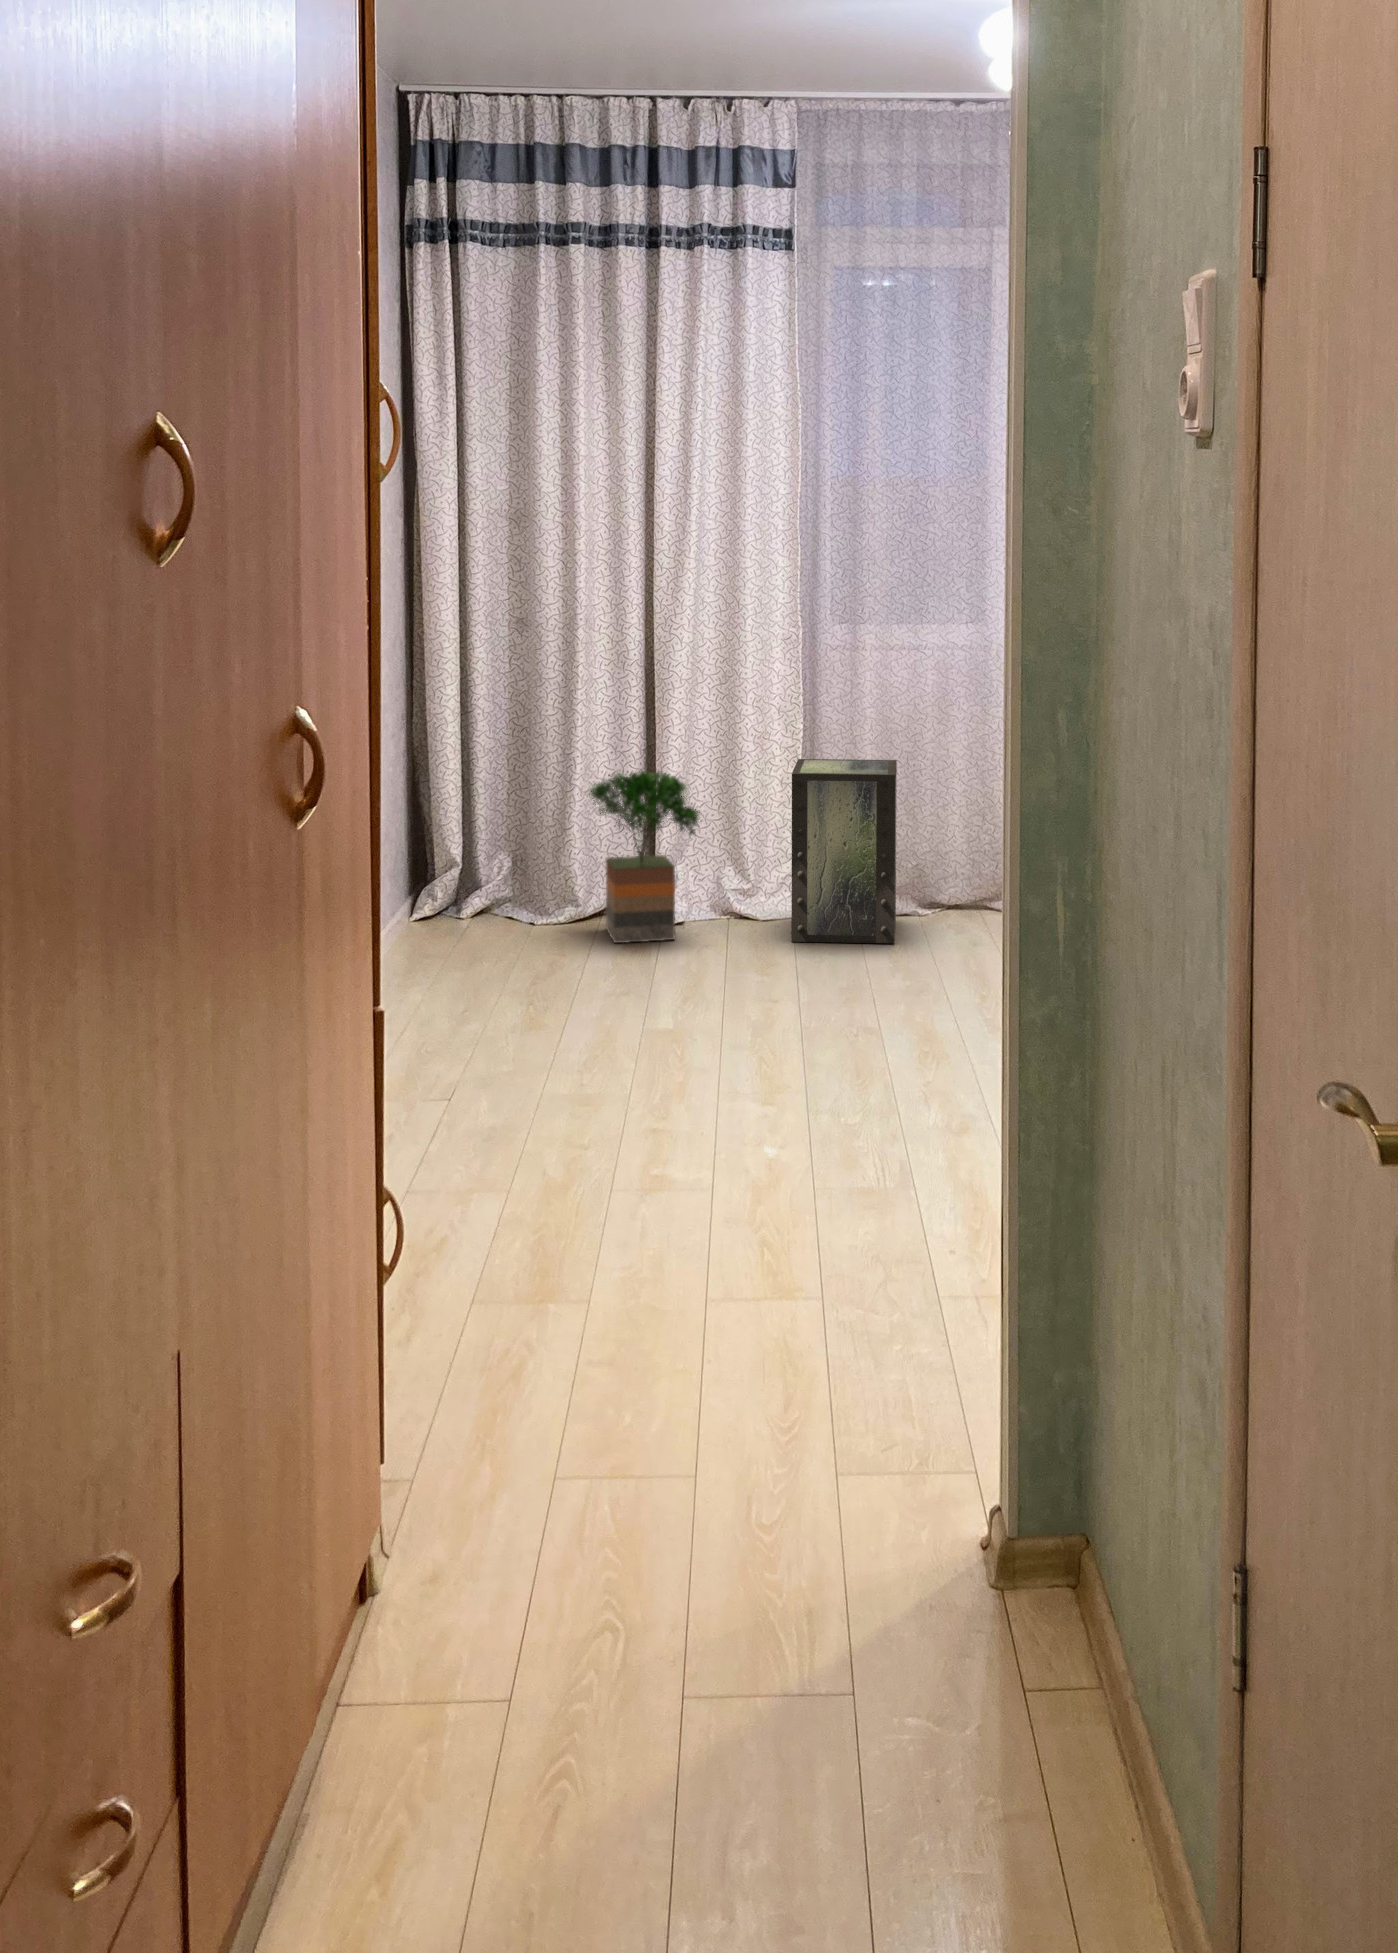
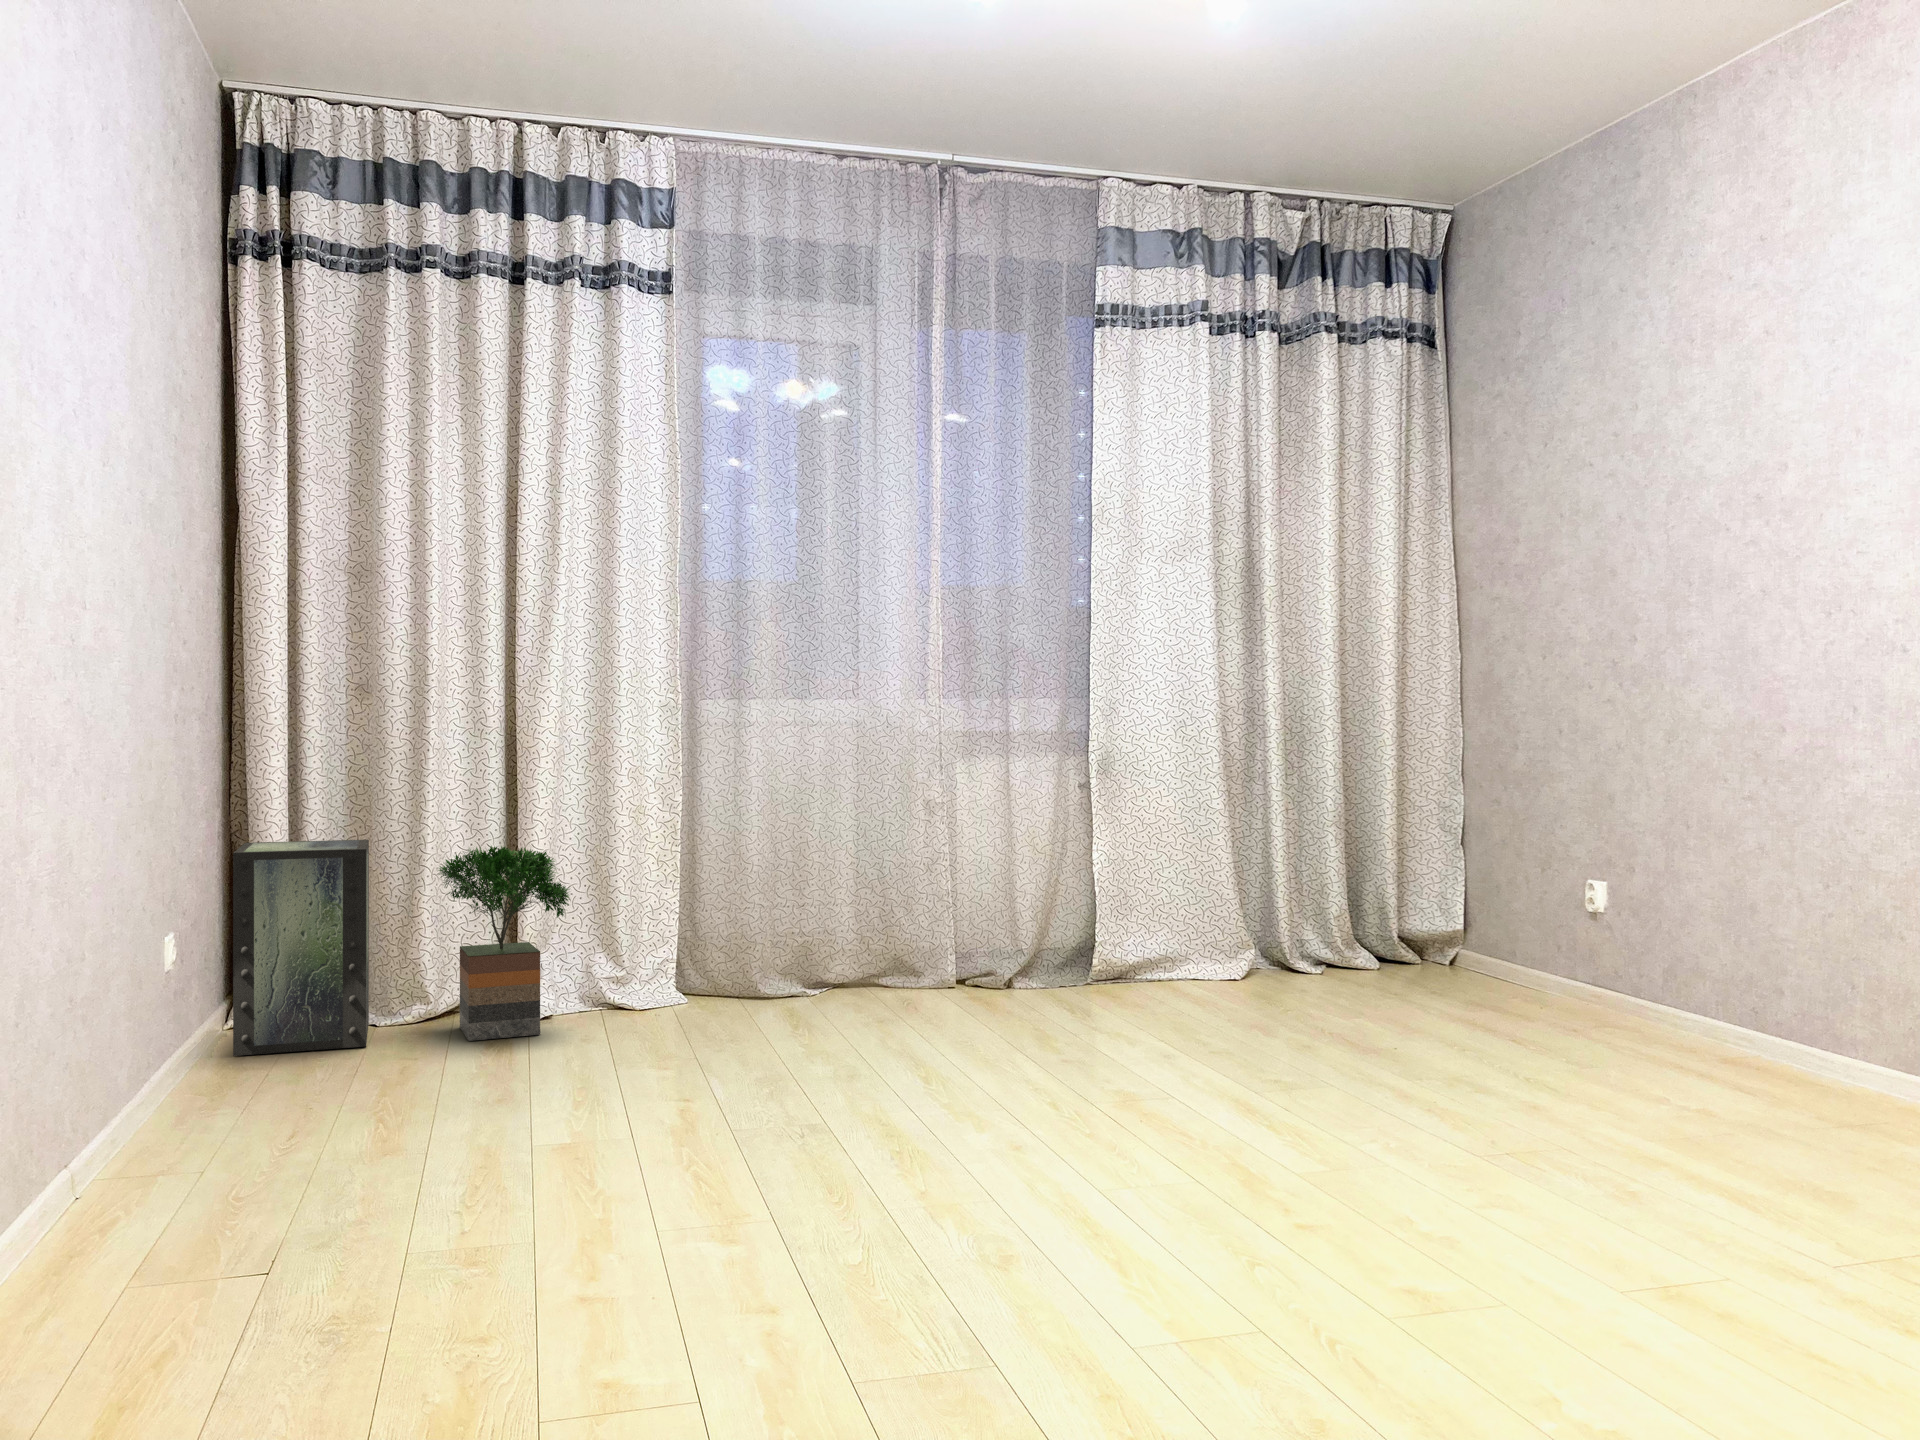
storage box: present [791,759,897,943] -> present [233,840,369,1056]

